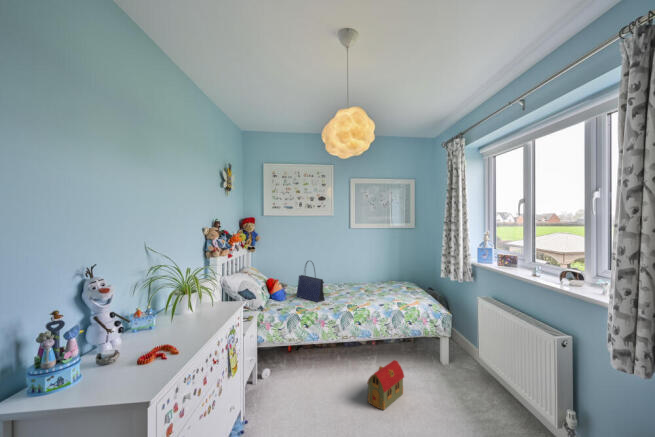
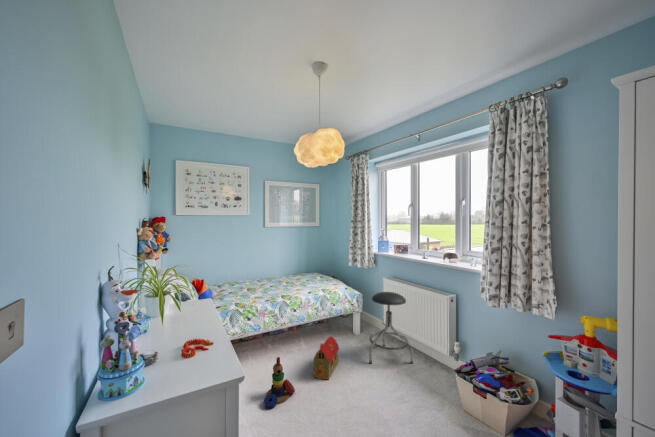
tote bag: present [296,261,325,302] -> none [227,258,259,297]
stool: none [443,316,507,420] -> present [369,292,413,364]
stacking toy: none [304,371,341,423] -> present [264,357,295,409]

